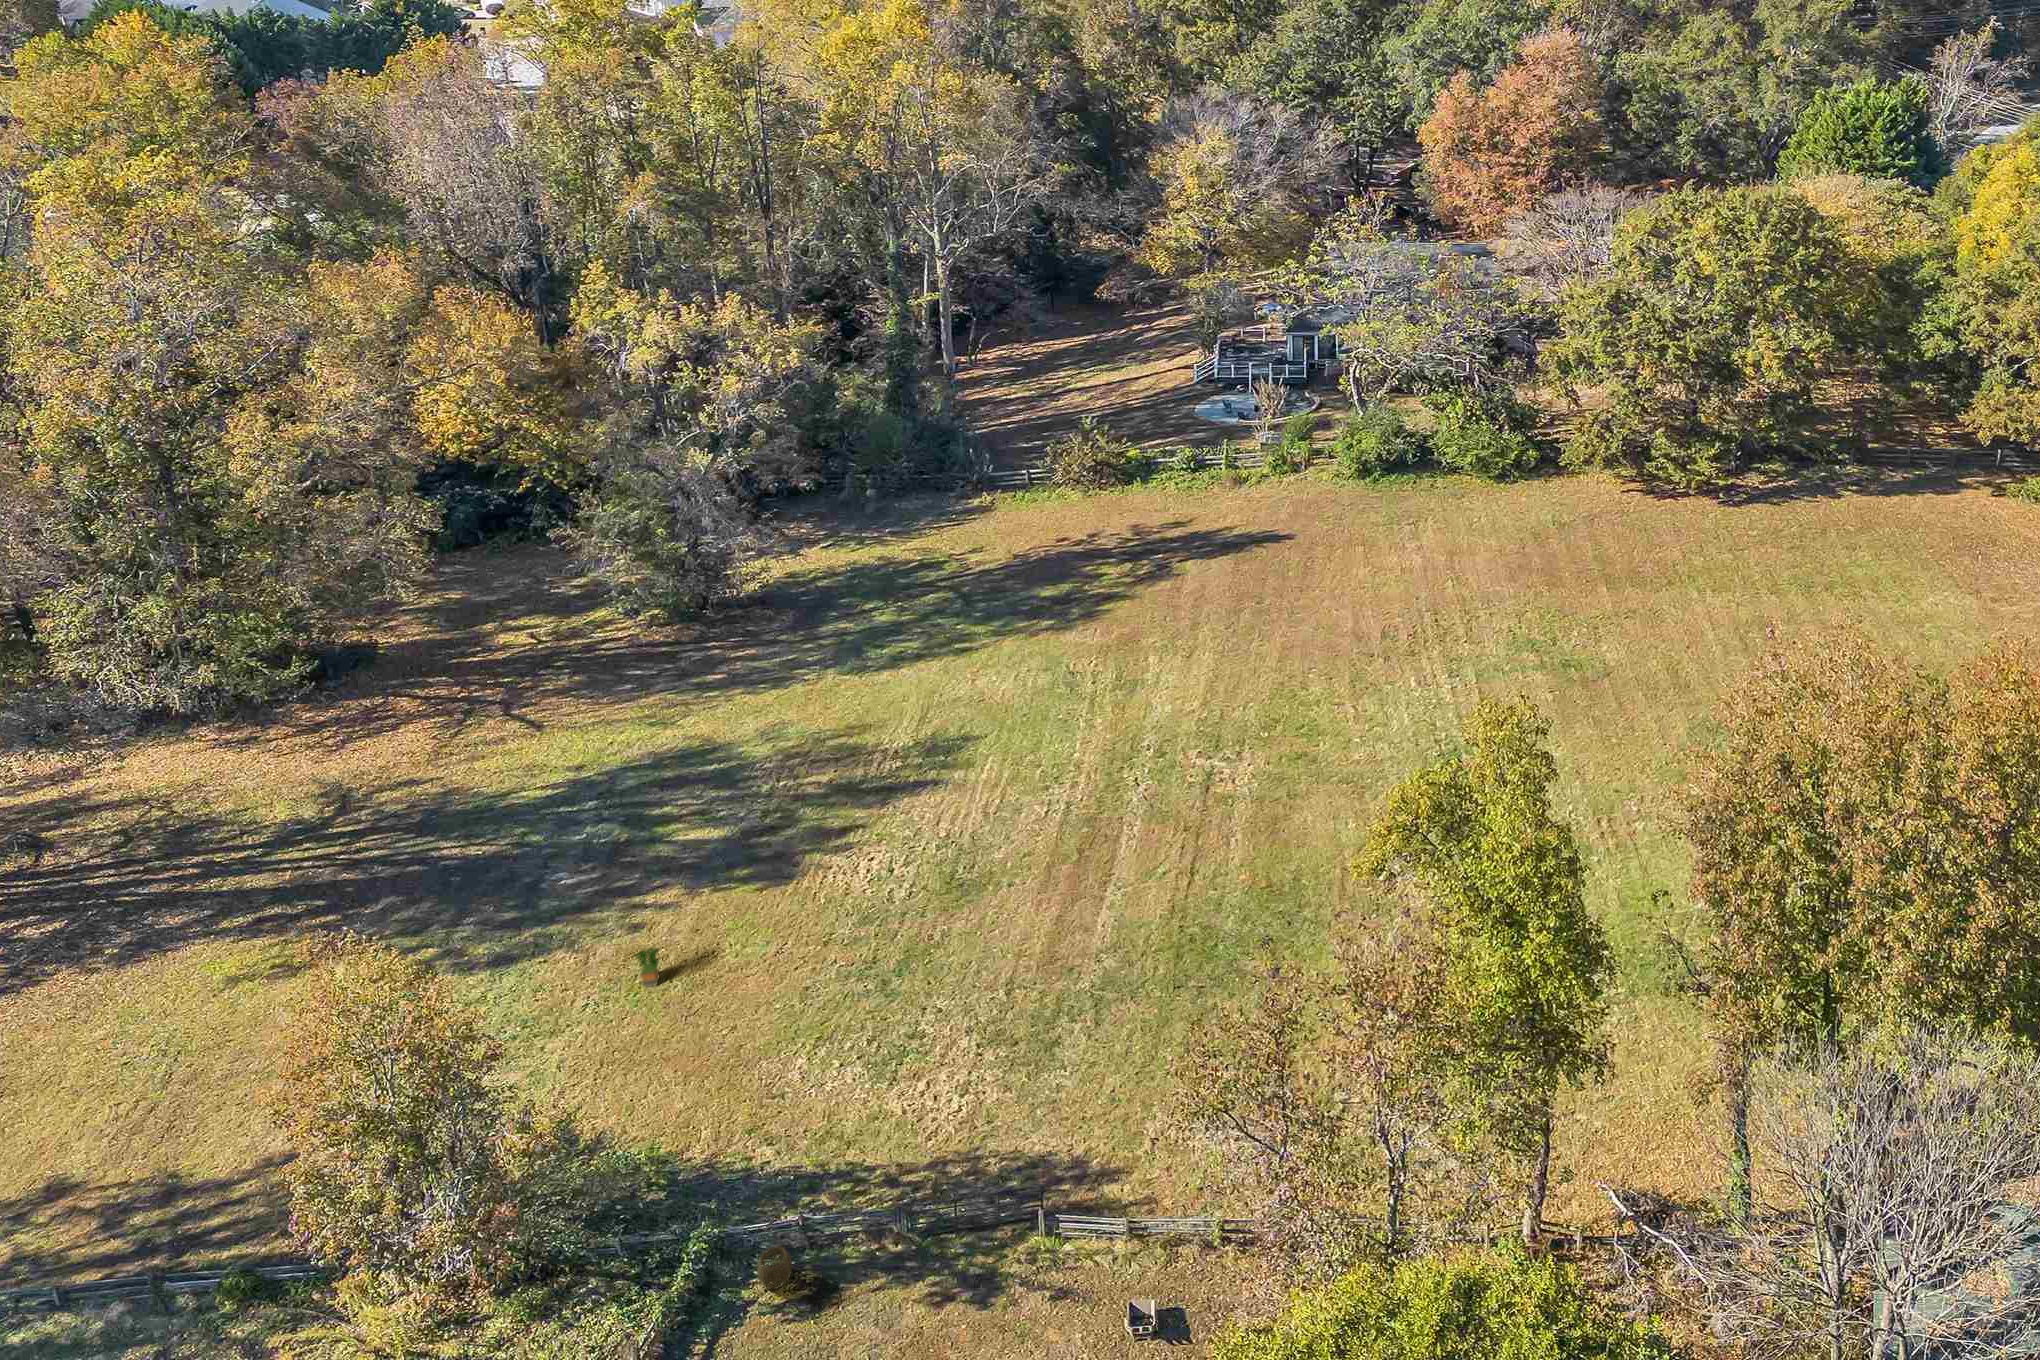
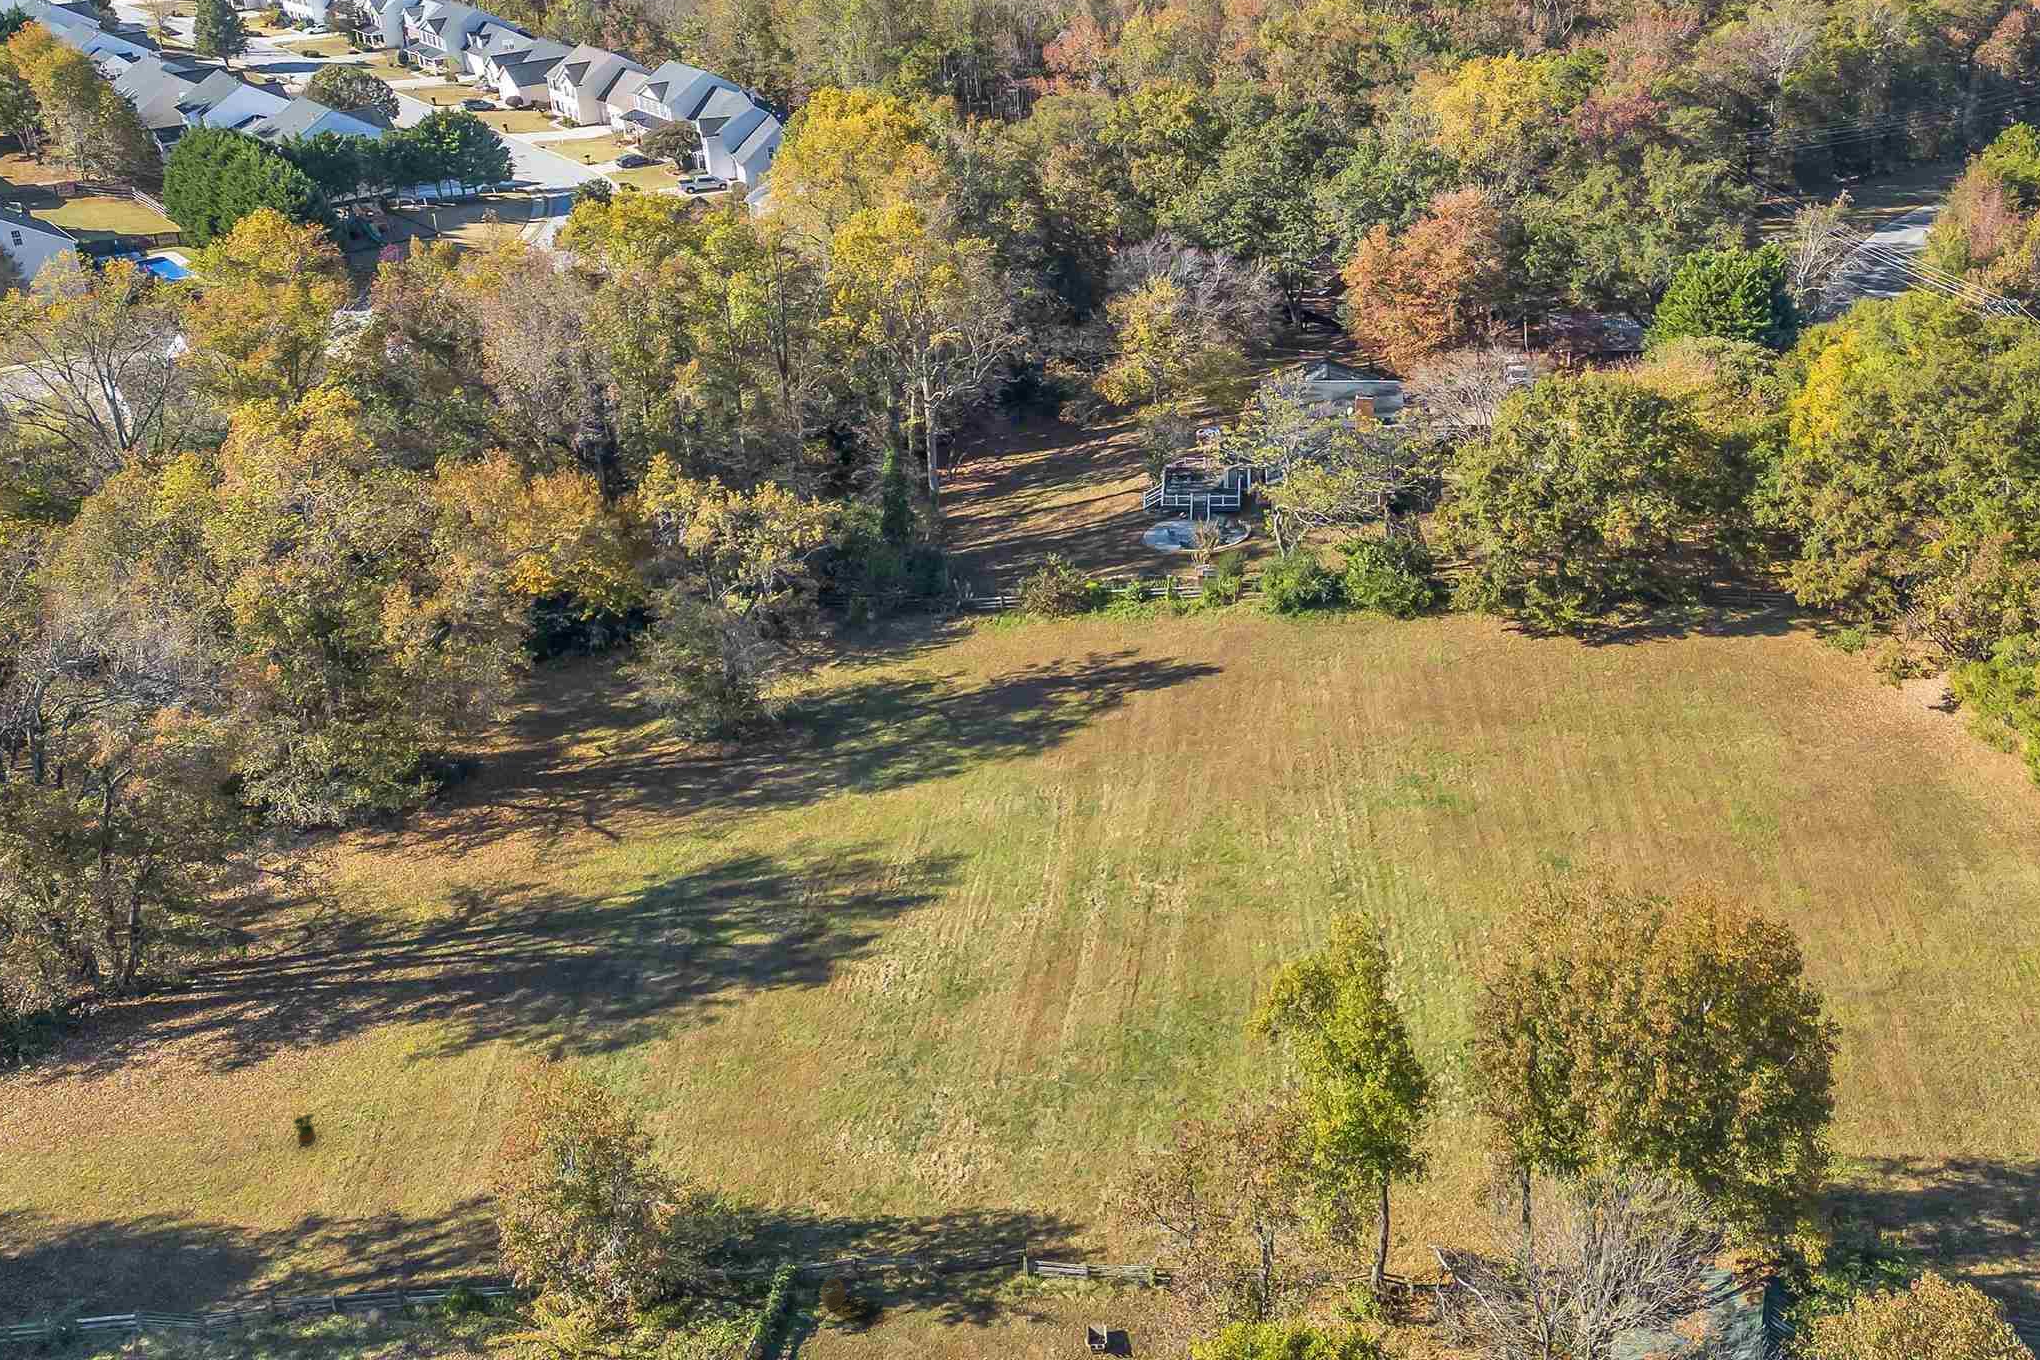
potted tree: present [635,947,659,987] -> present [294,1114,316,1147]

